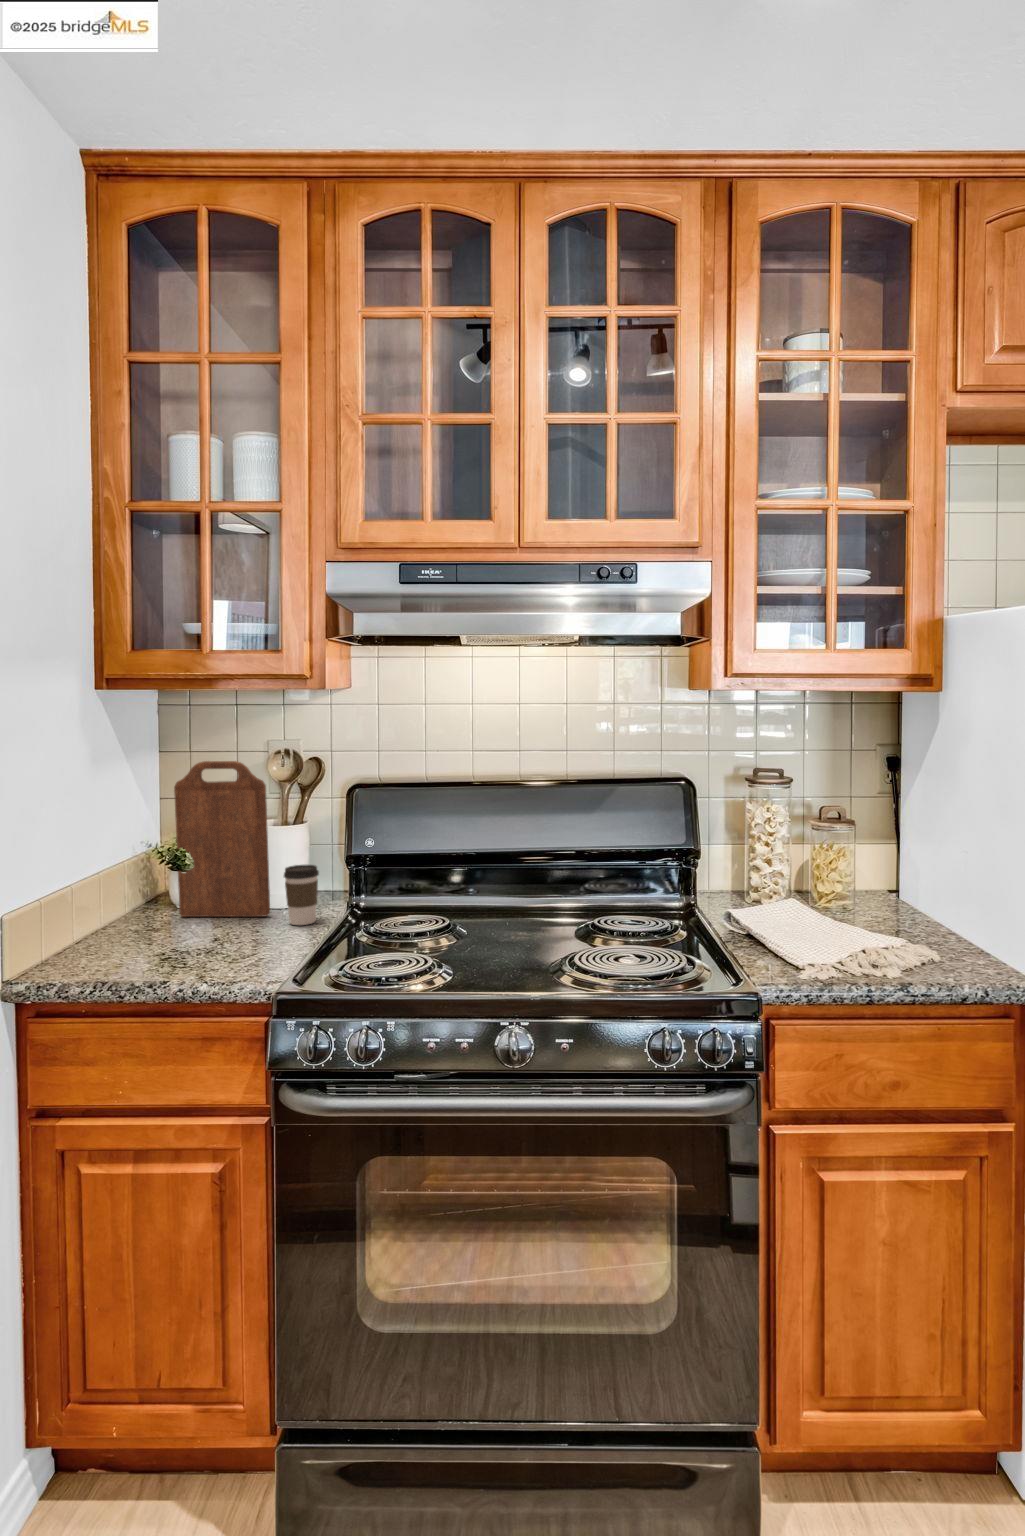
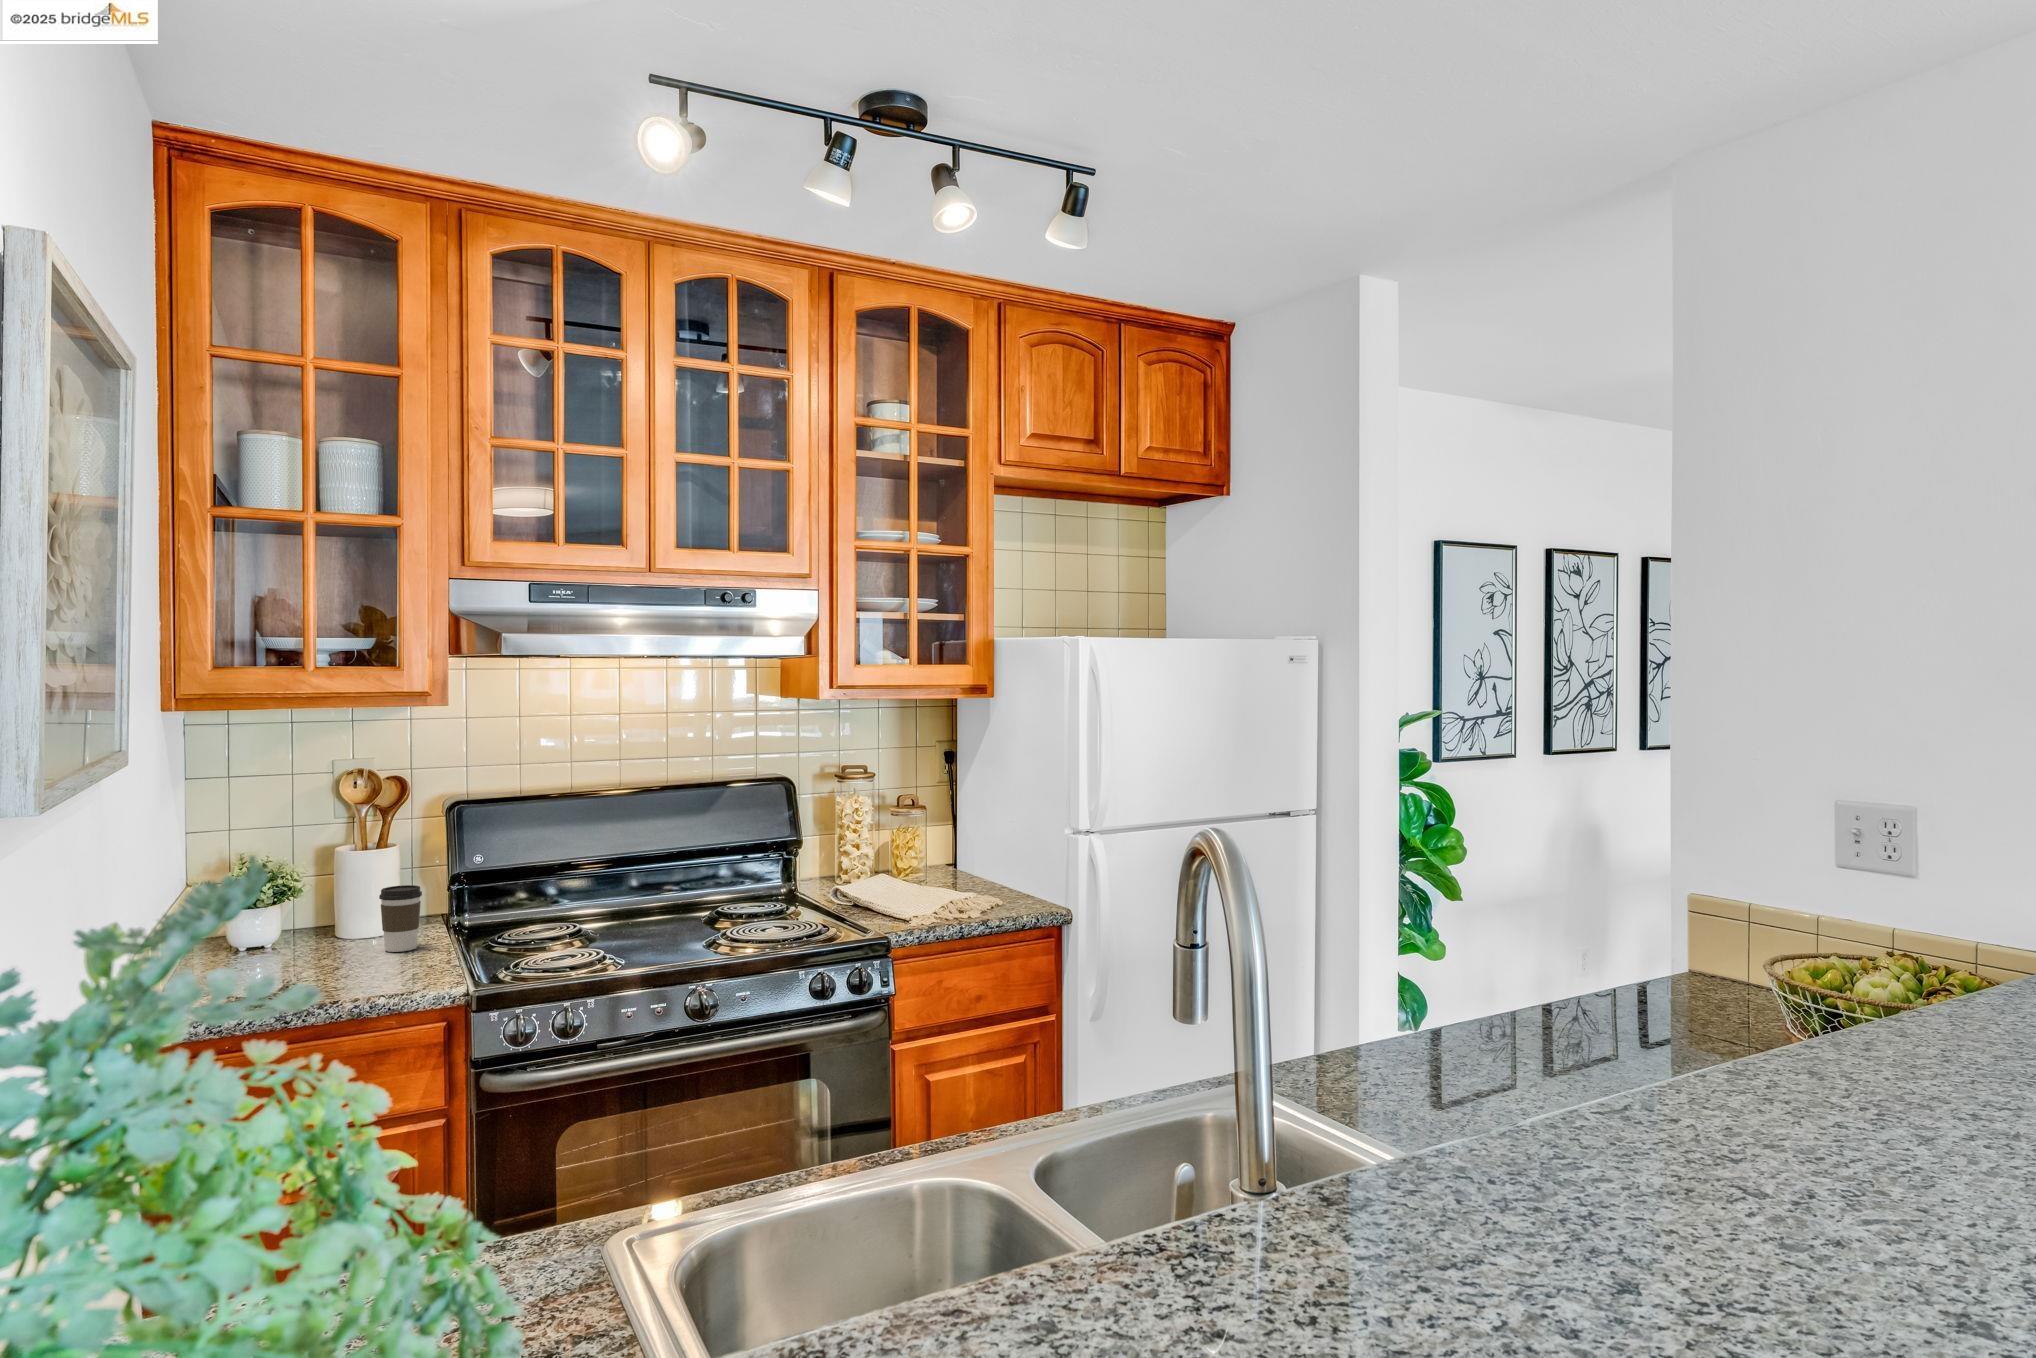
cutting board: present [174,761,270,917] -> none [226,774,349,962]

